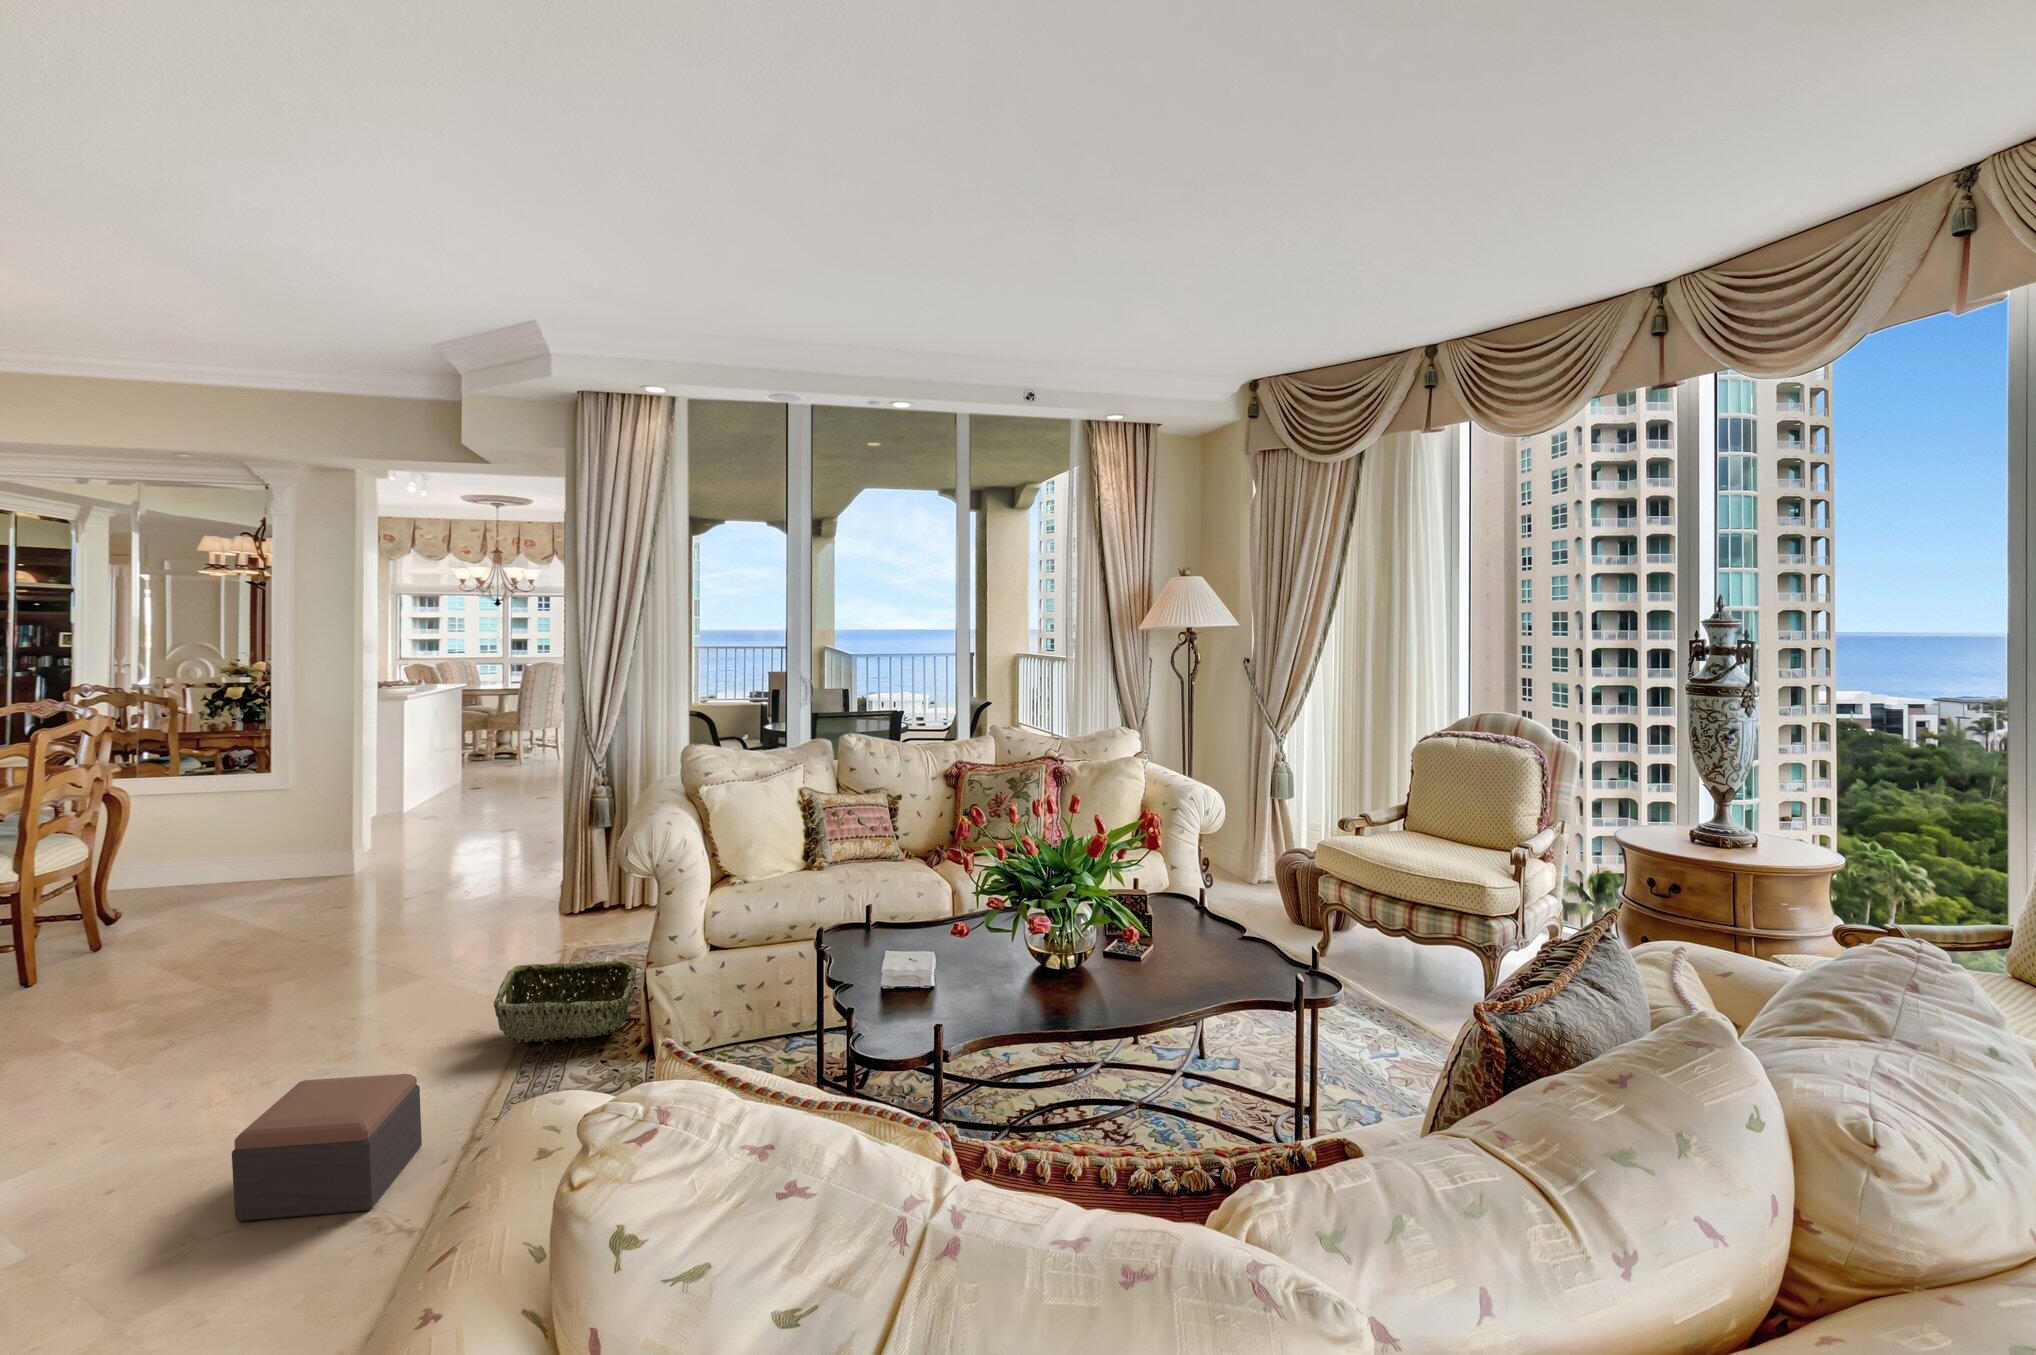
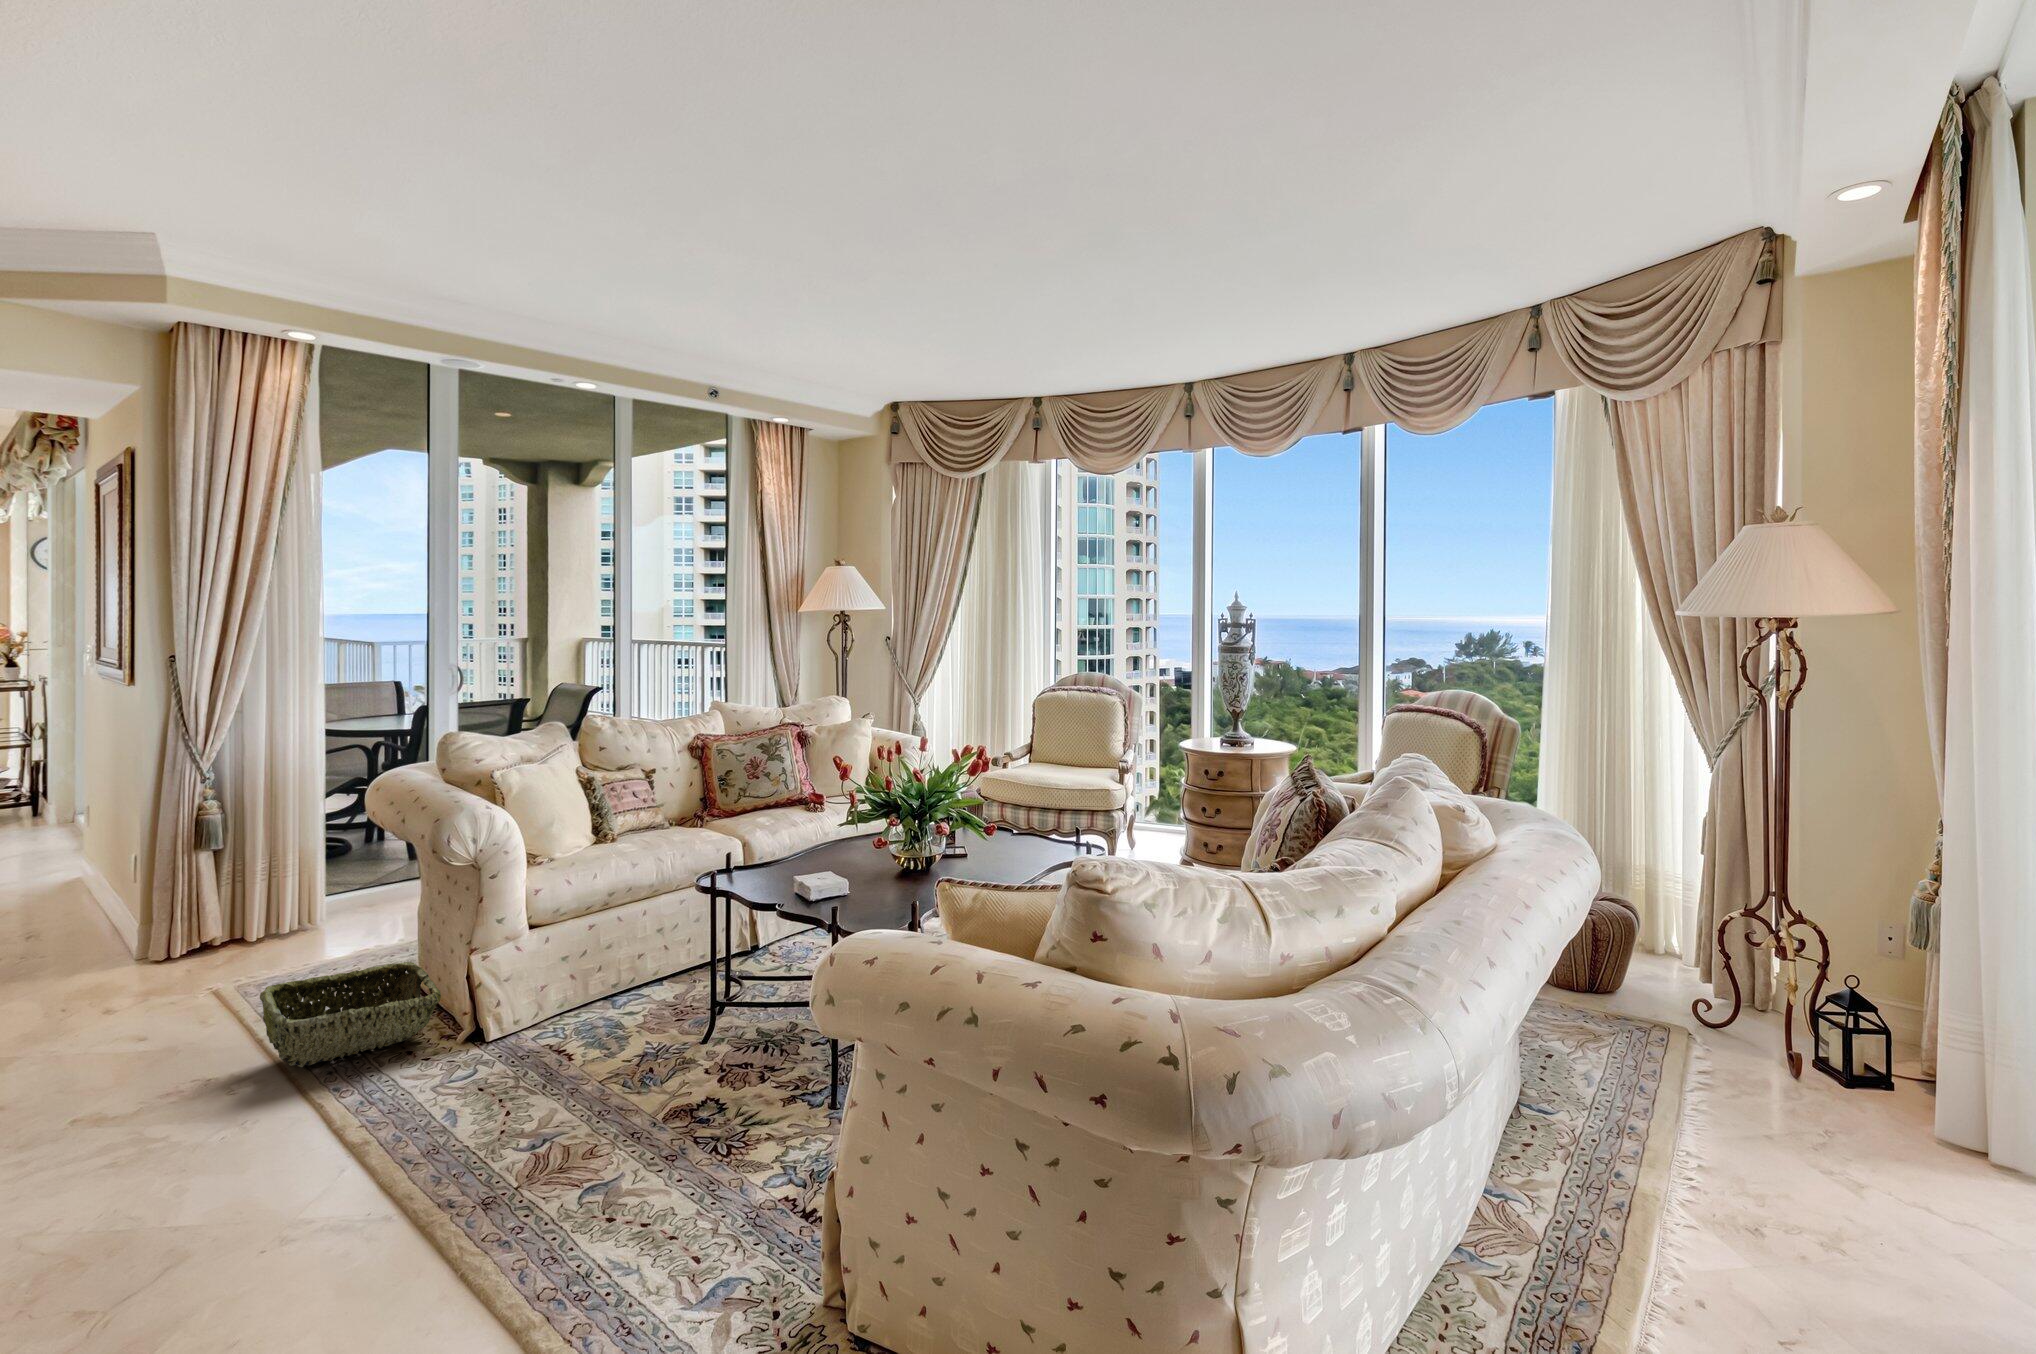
footstool: present [232,1074,422,1221] -> none [140,1081,332,1274]

